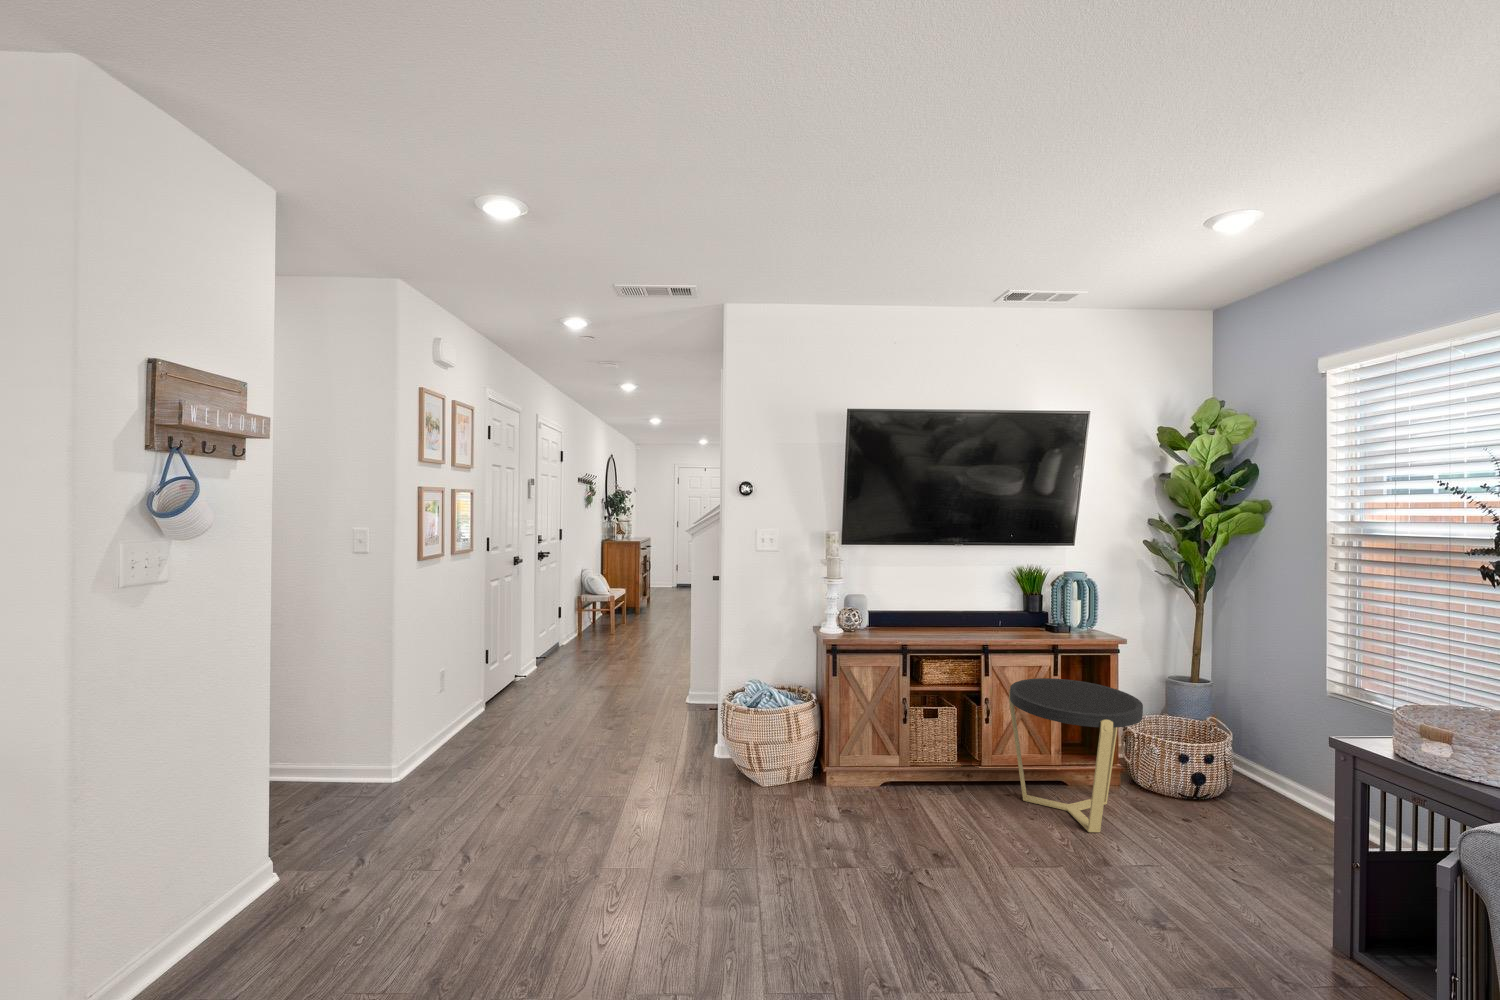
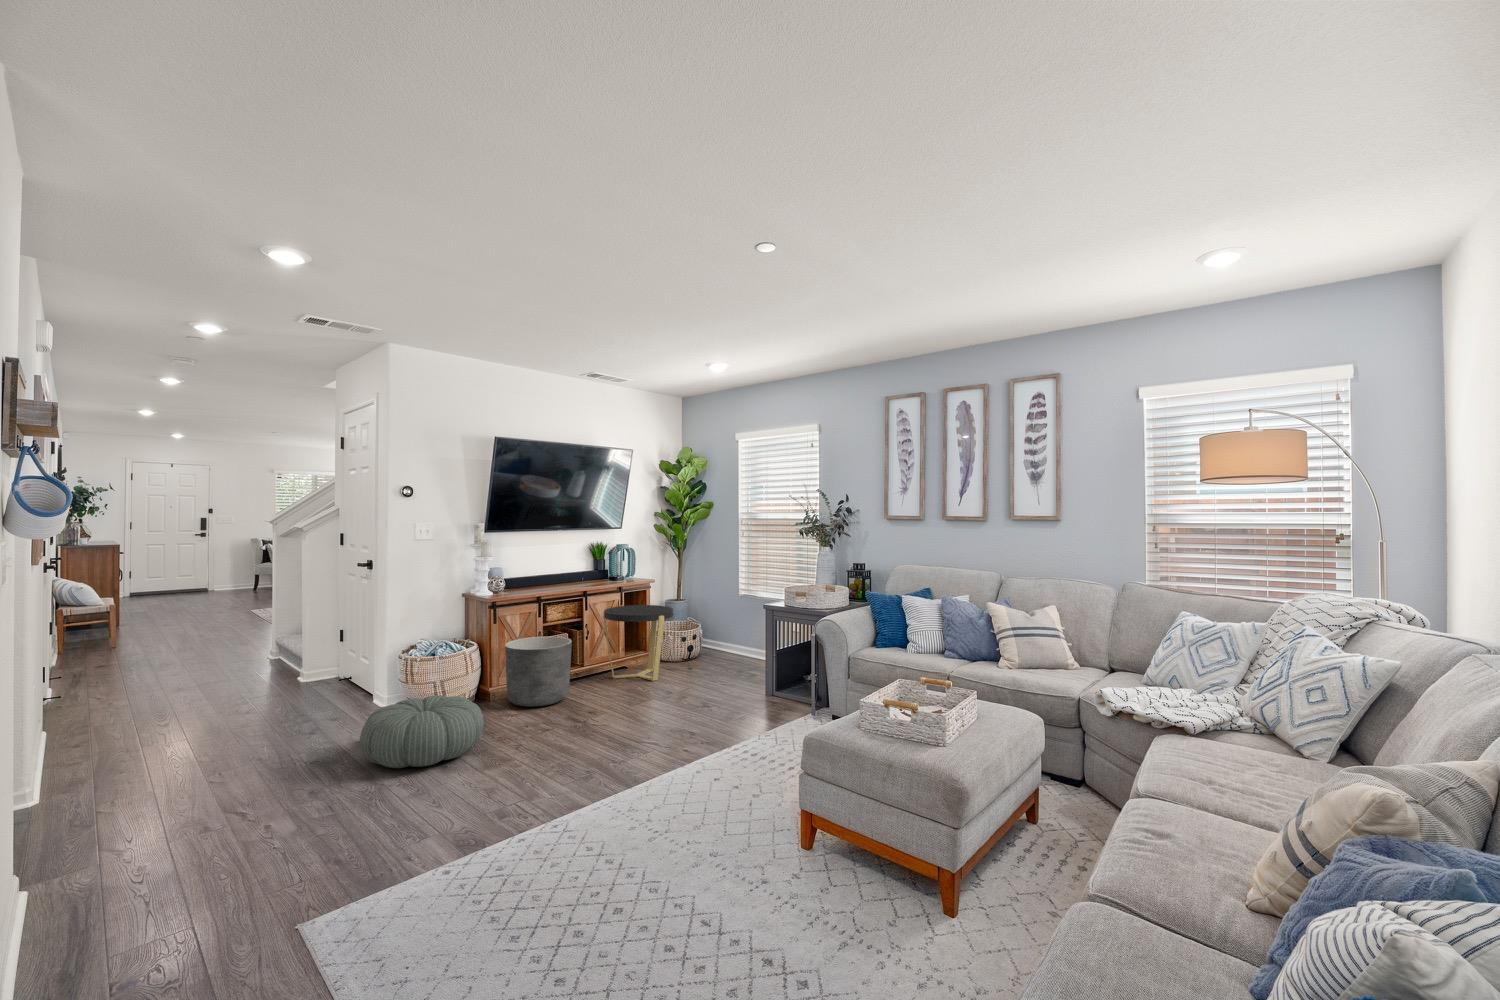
planter: none [834,706,933,825] -> present [505,636,572,707]
pouf: none [593,771,747,891] -> present [360,695,484,768]

